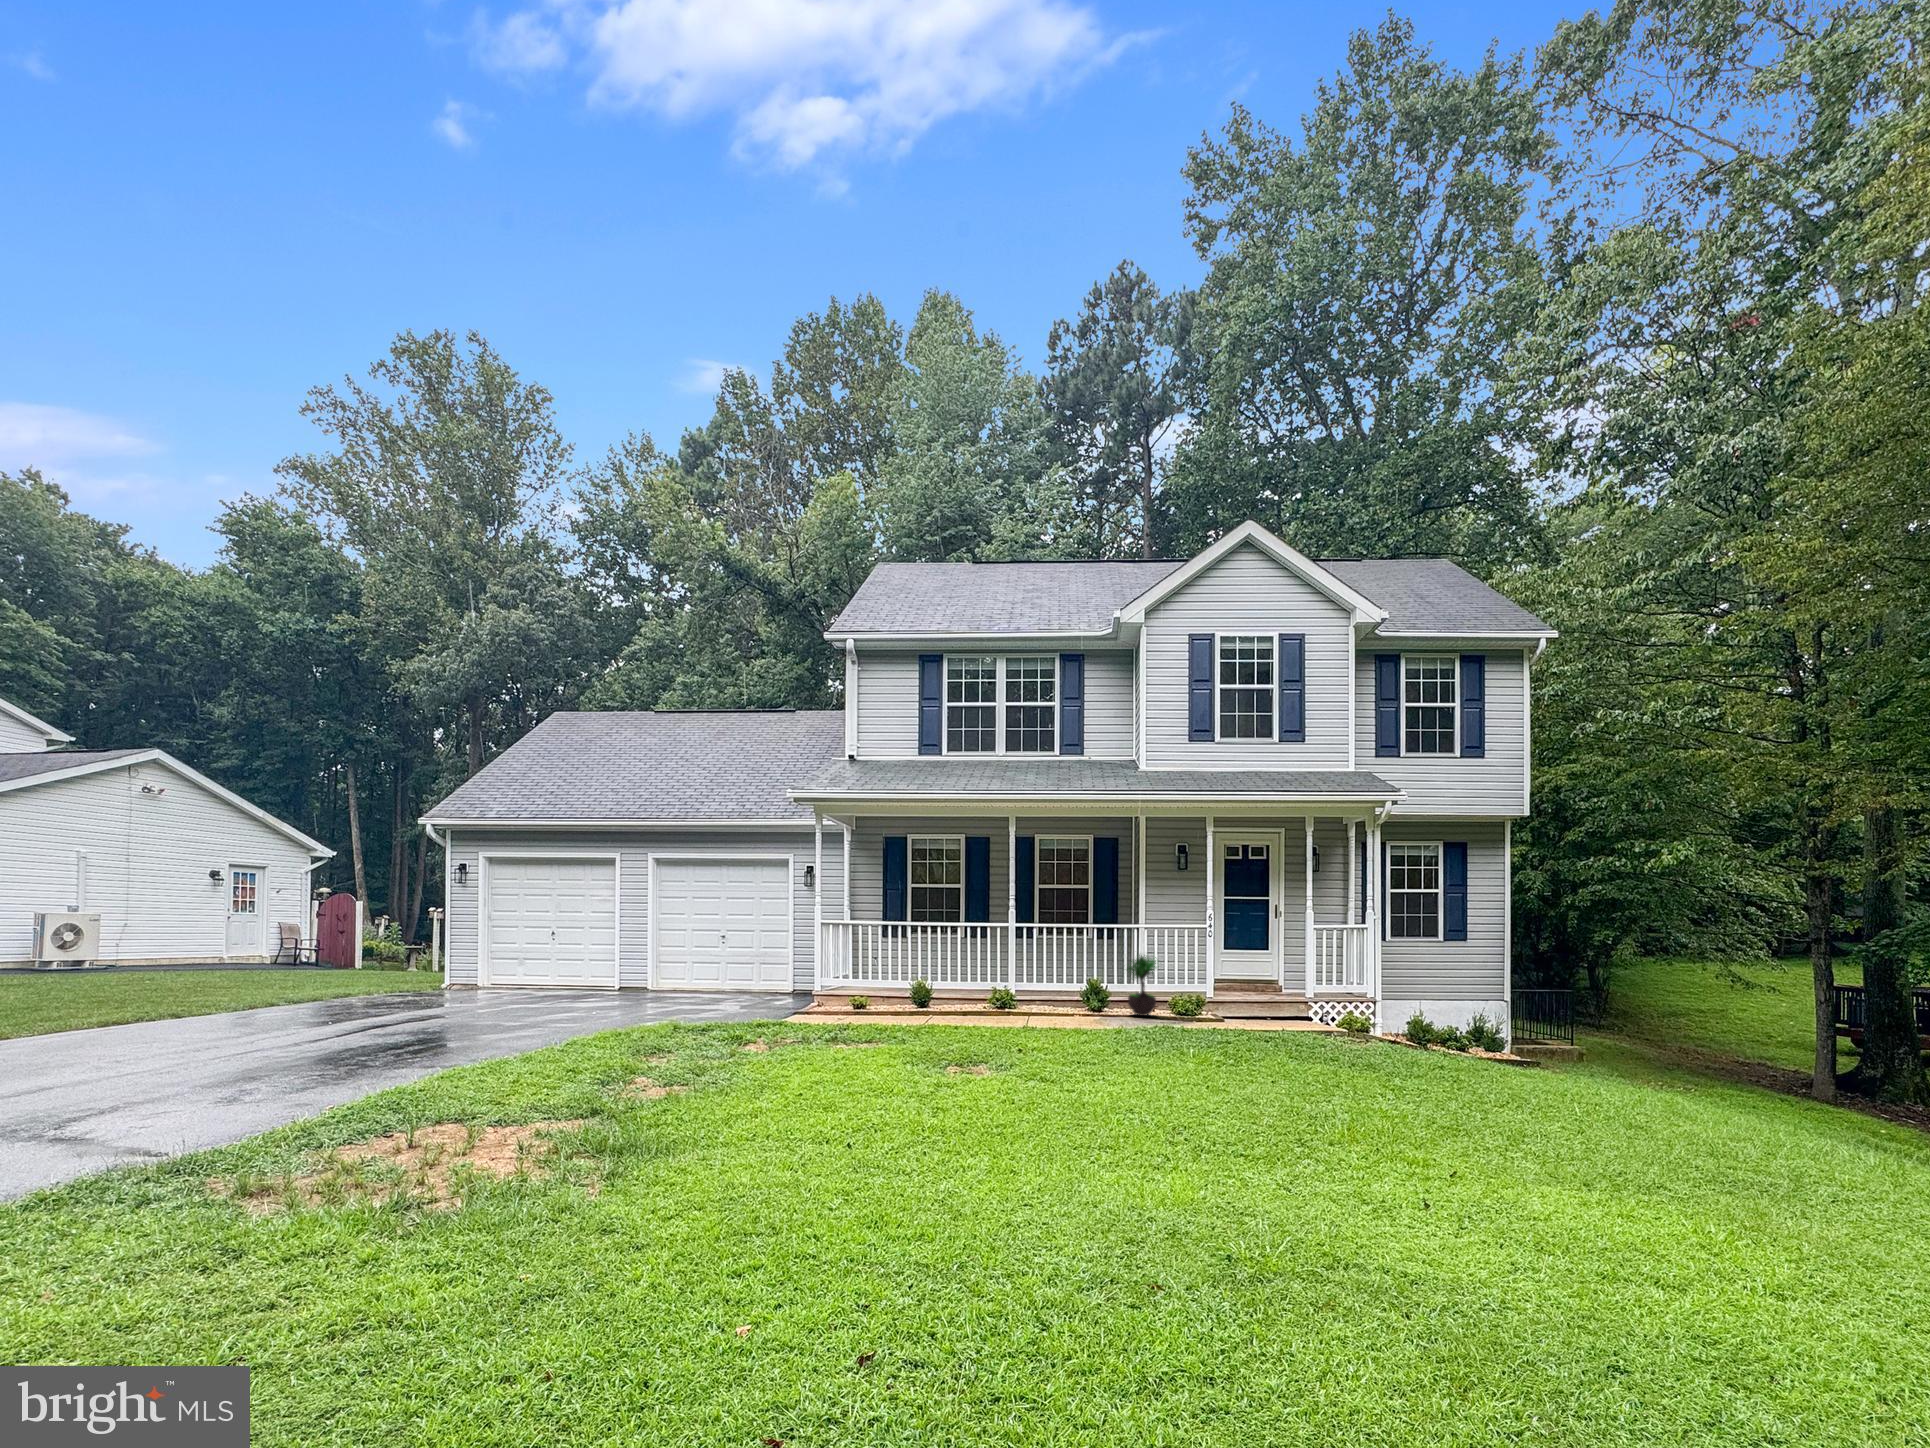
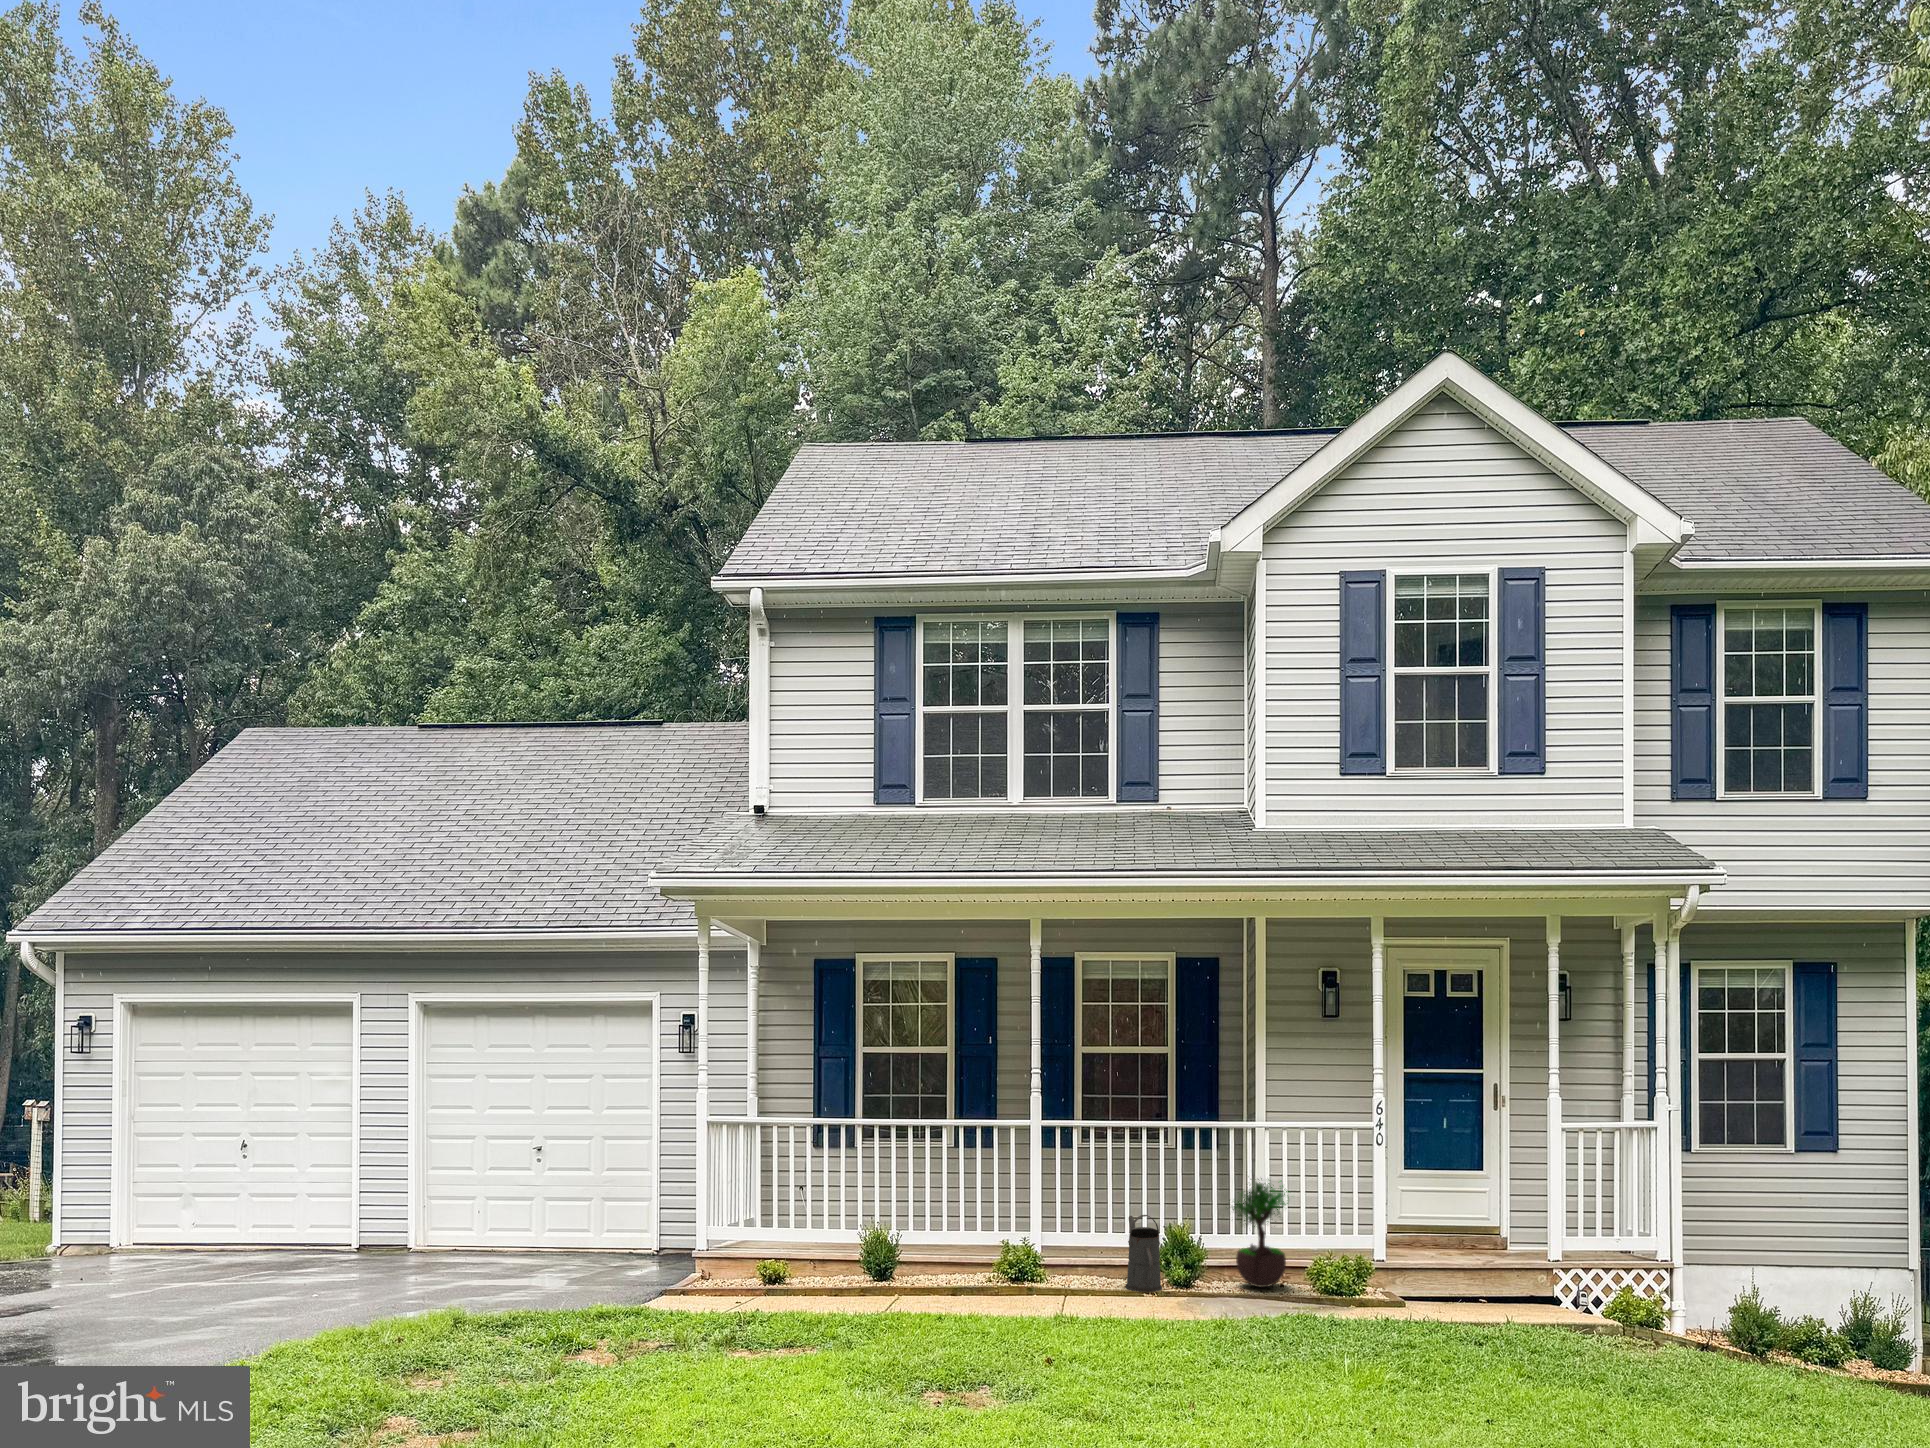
watering can: none [1065,973,1086,1017] -> present [1126,1215,1162,1292]

